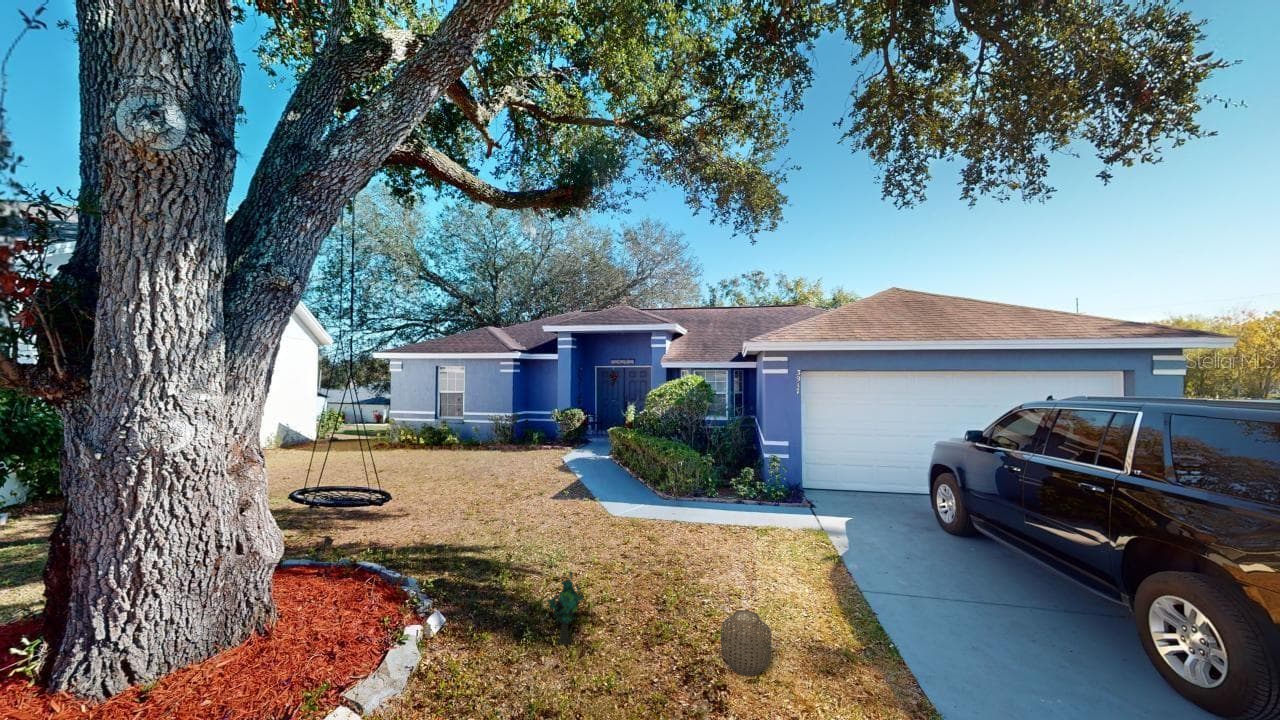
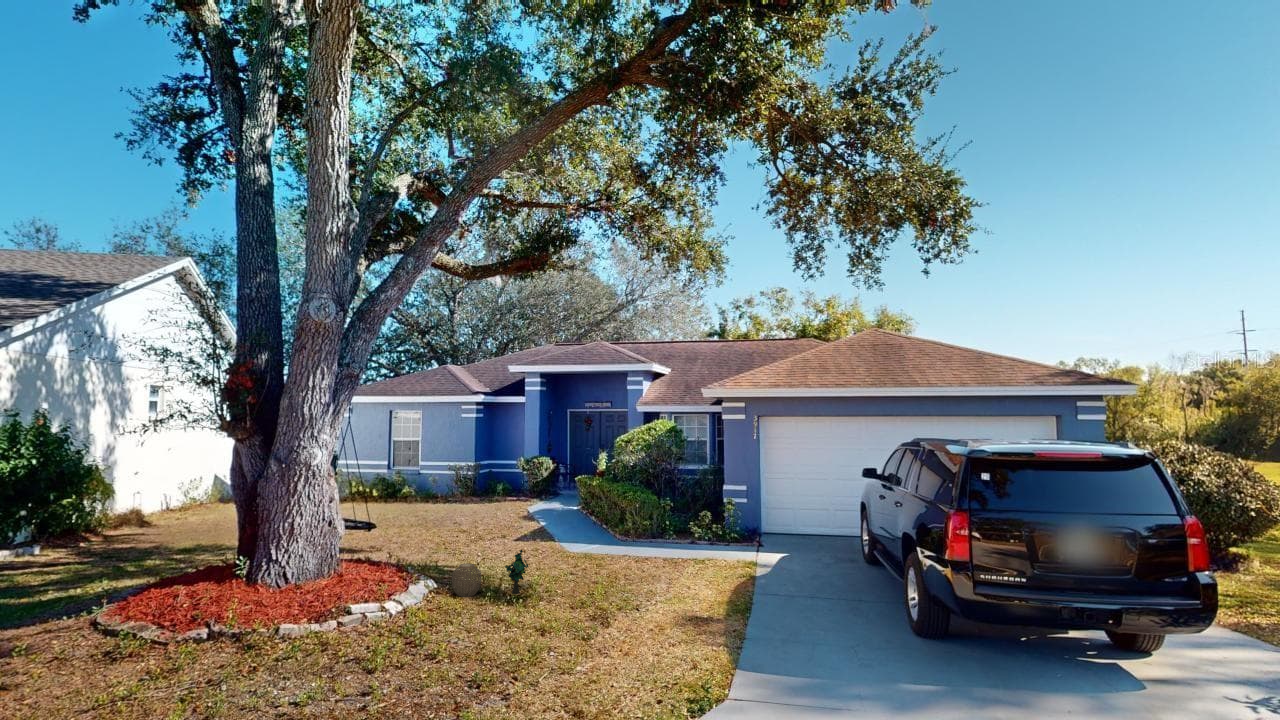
woven basket: present [721,610,772,676] -> present [452,563,481,597]

